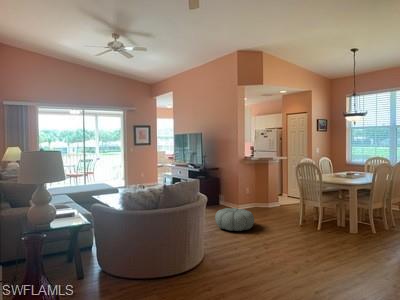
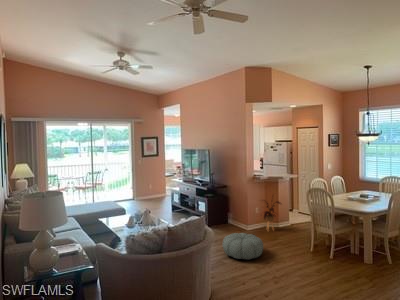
house plant: none [250,173,273,211] -> present [264,201,280,229]

